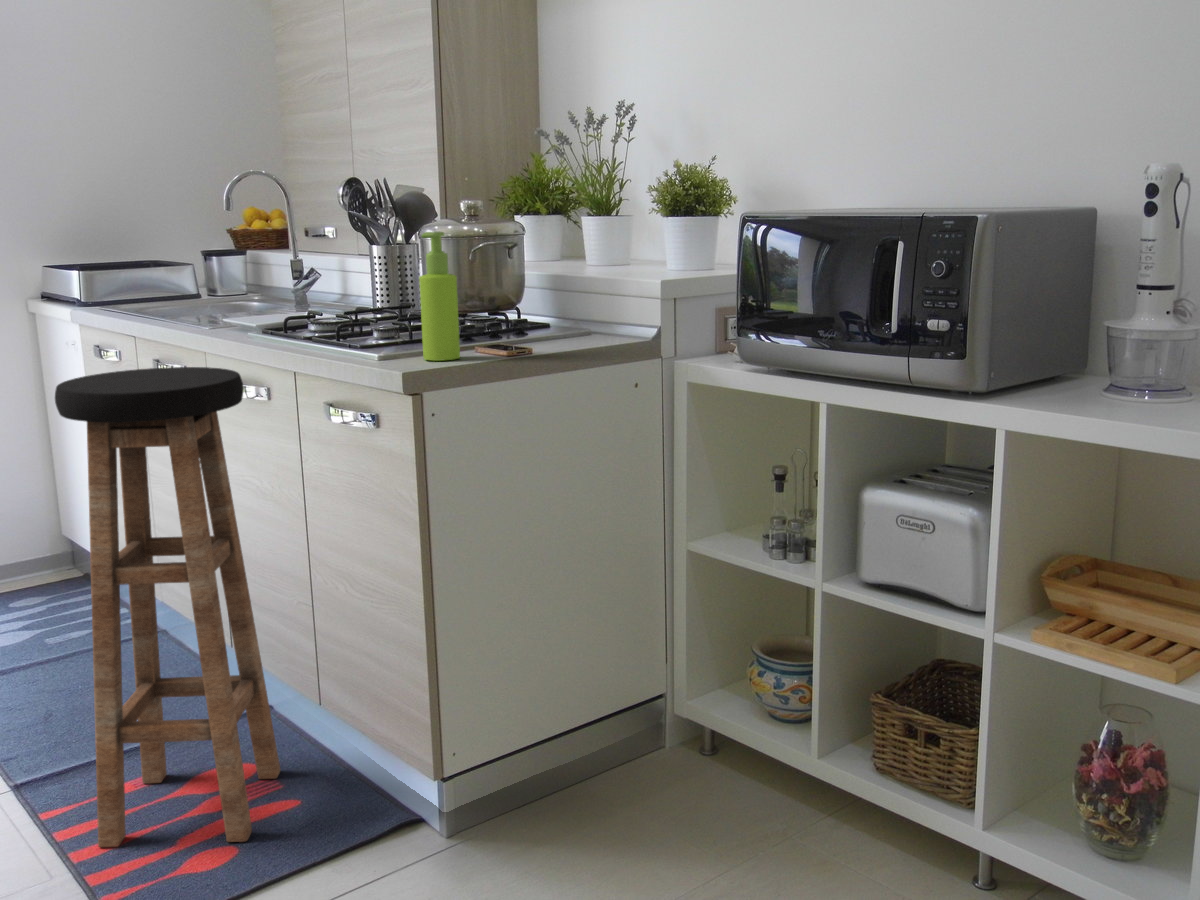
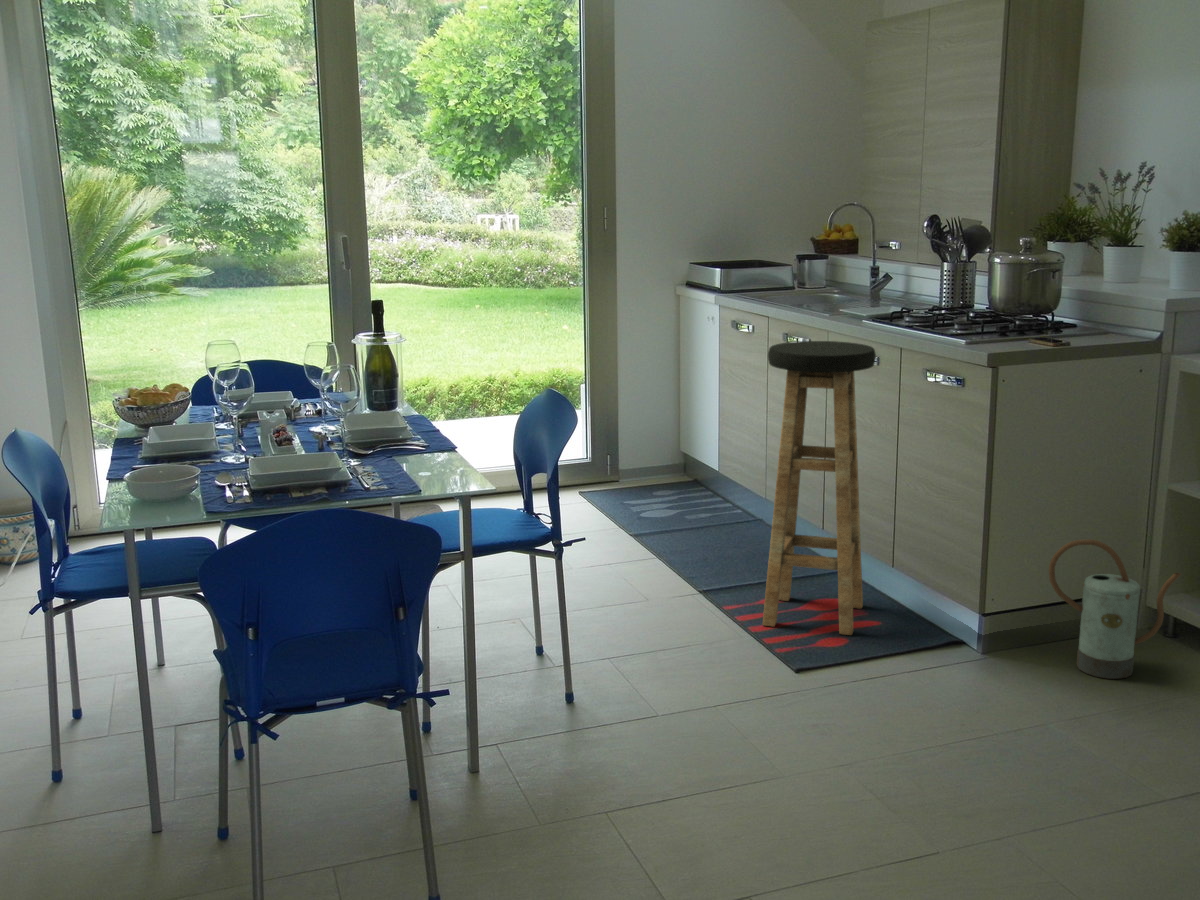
soap dispenser: present [419,232,460,361] -> none [1000,268,1028,347]
watering can: none [532,649,718,858] -> present [1049,539,1181,679]

